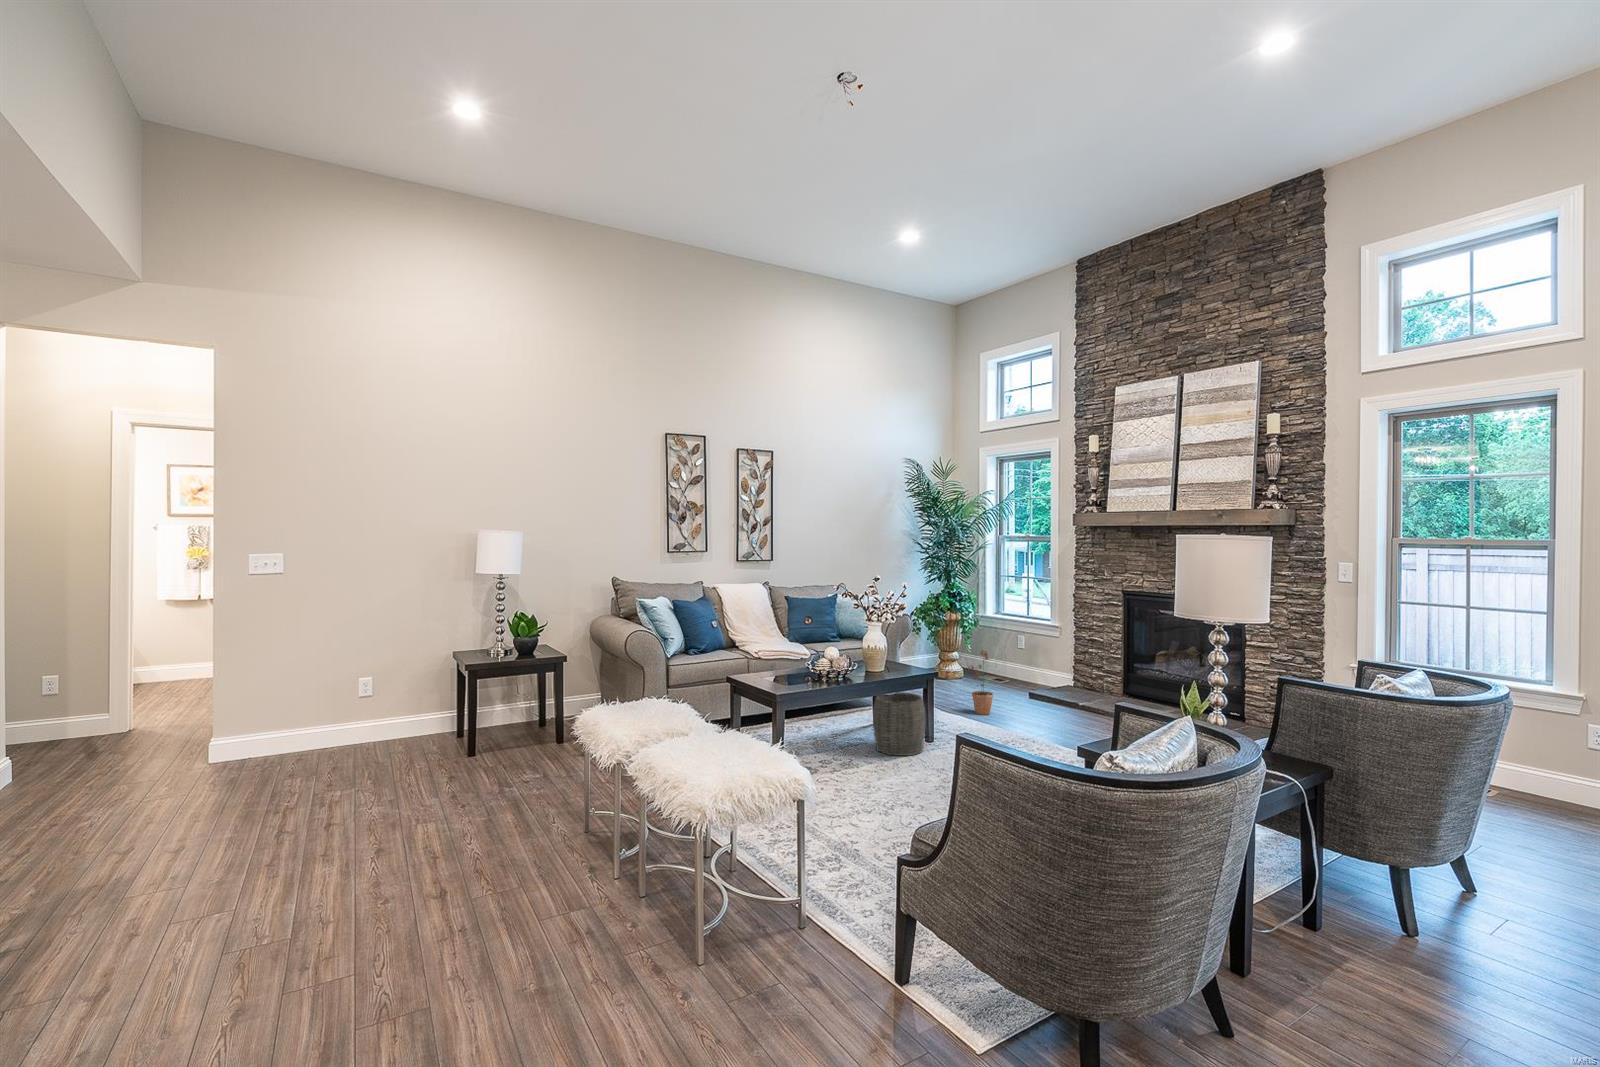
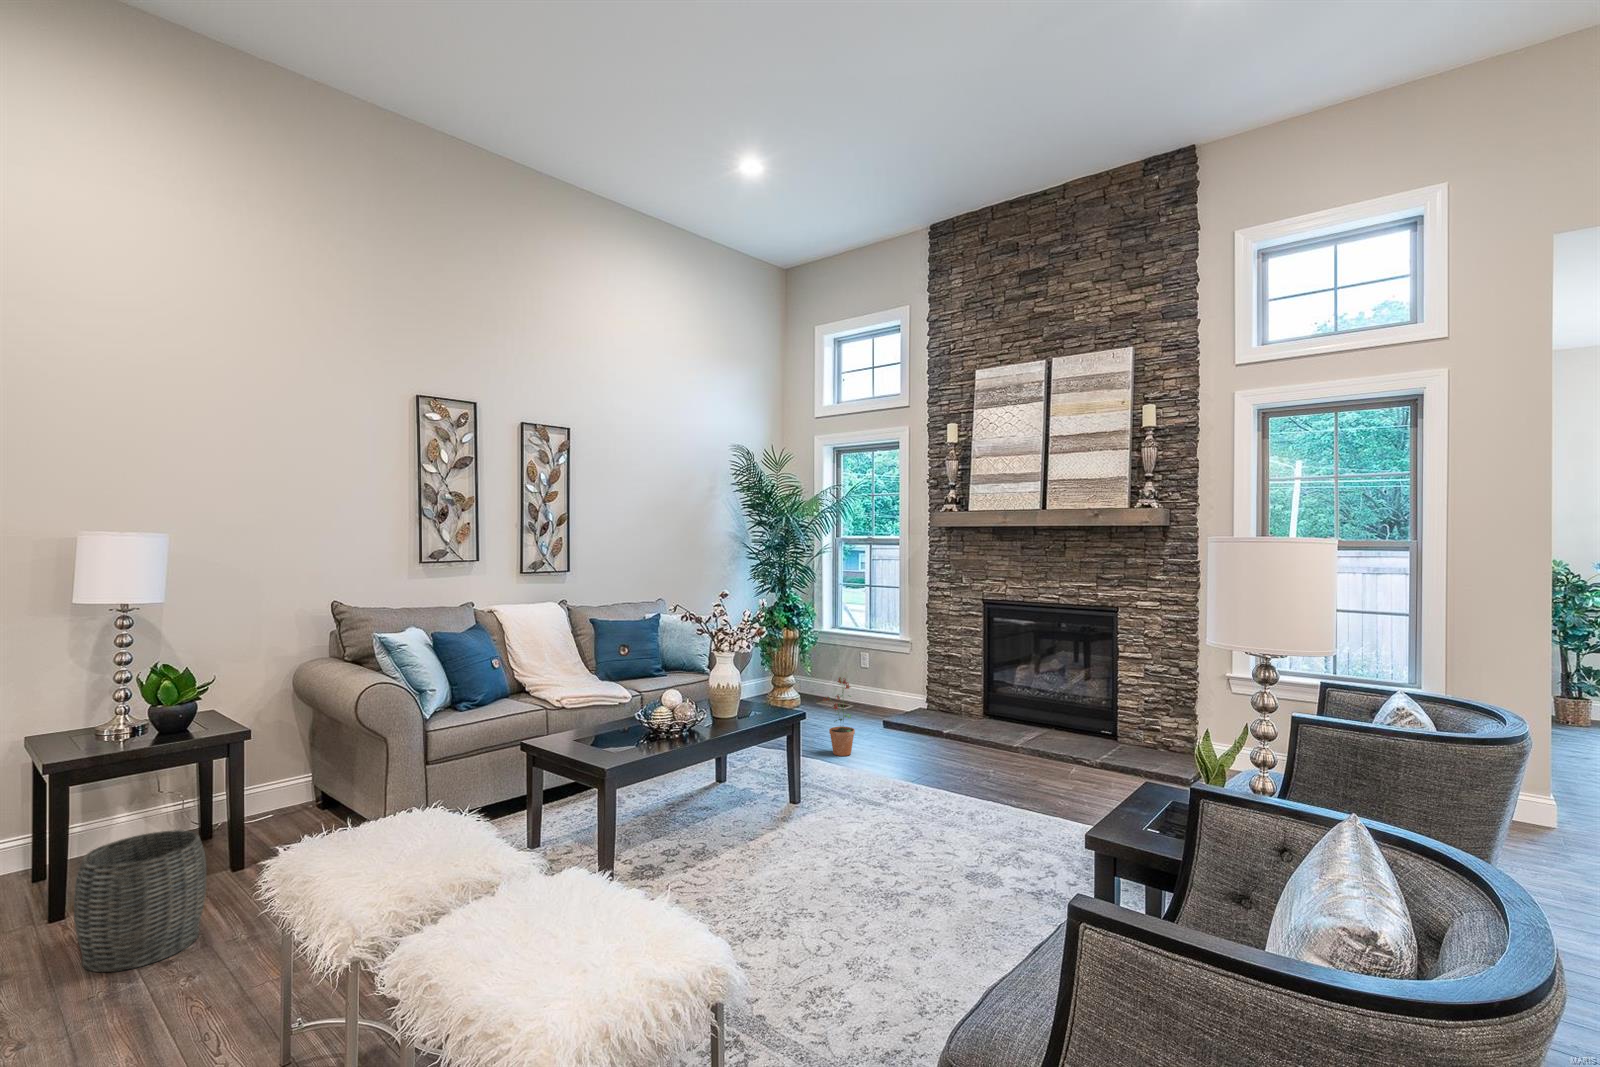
woven basket: present [873,692,926,756] -> present [74,830,206,972]

